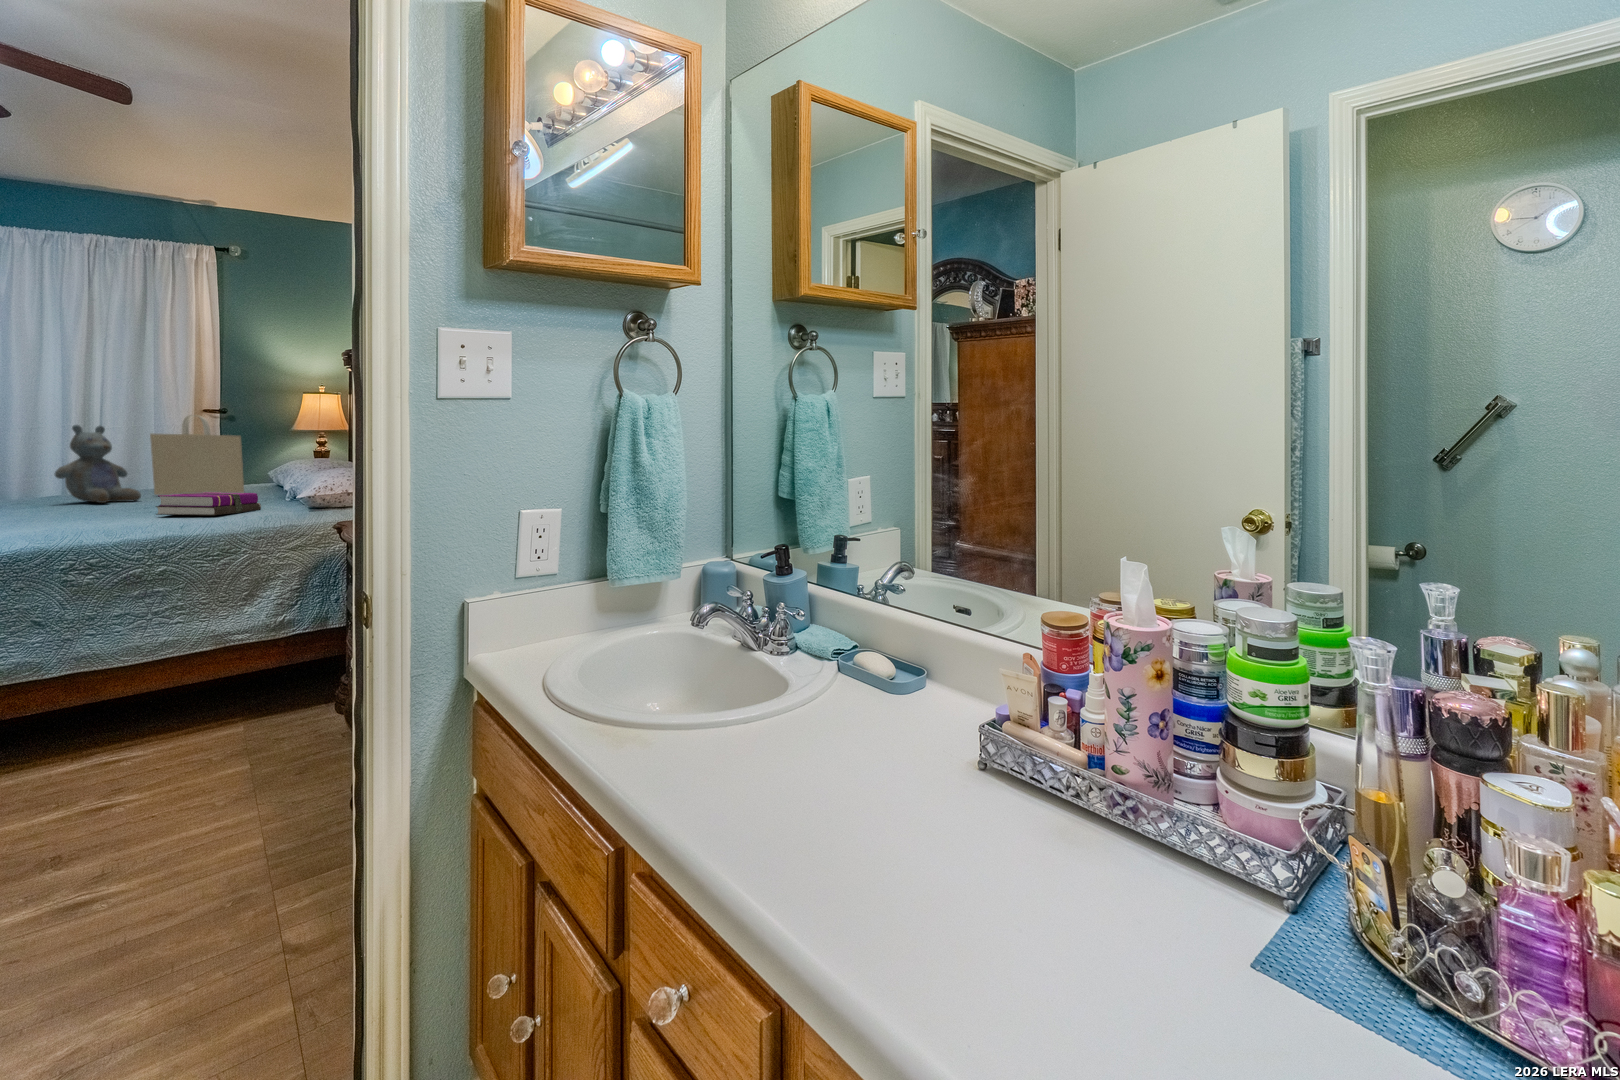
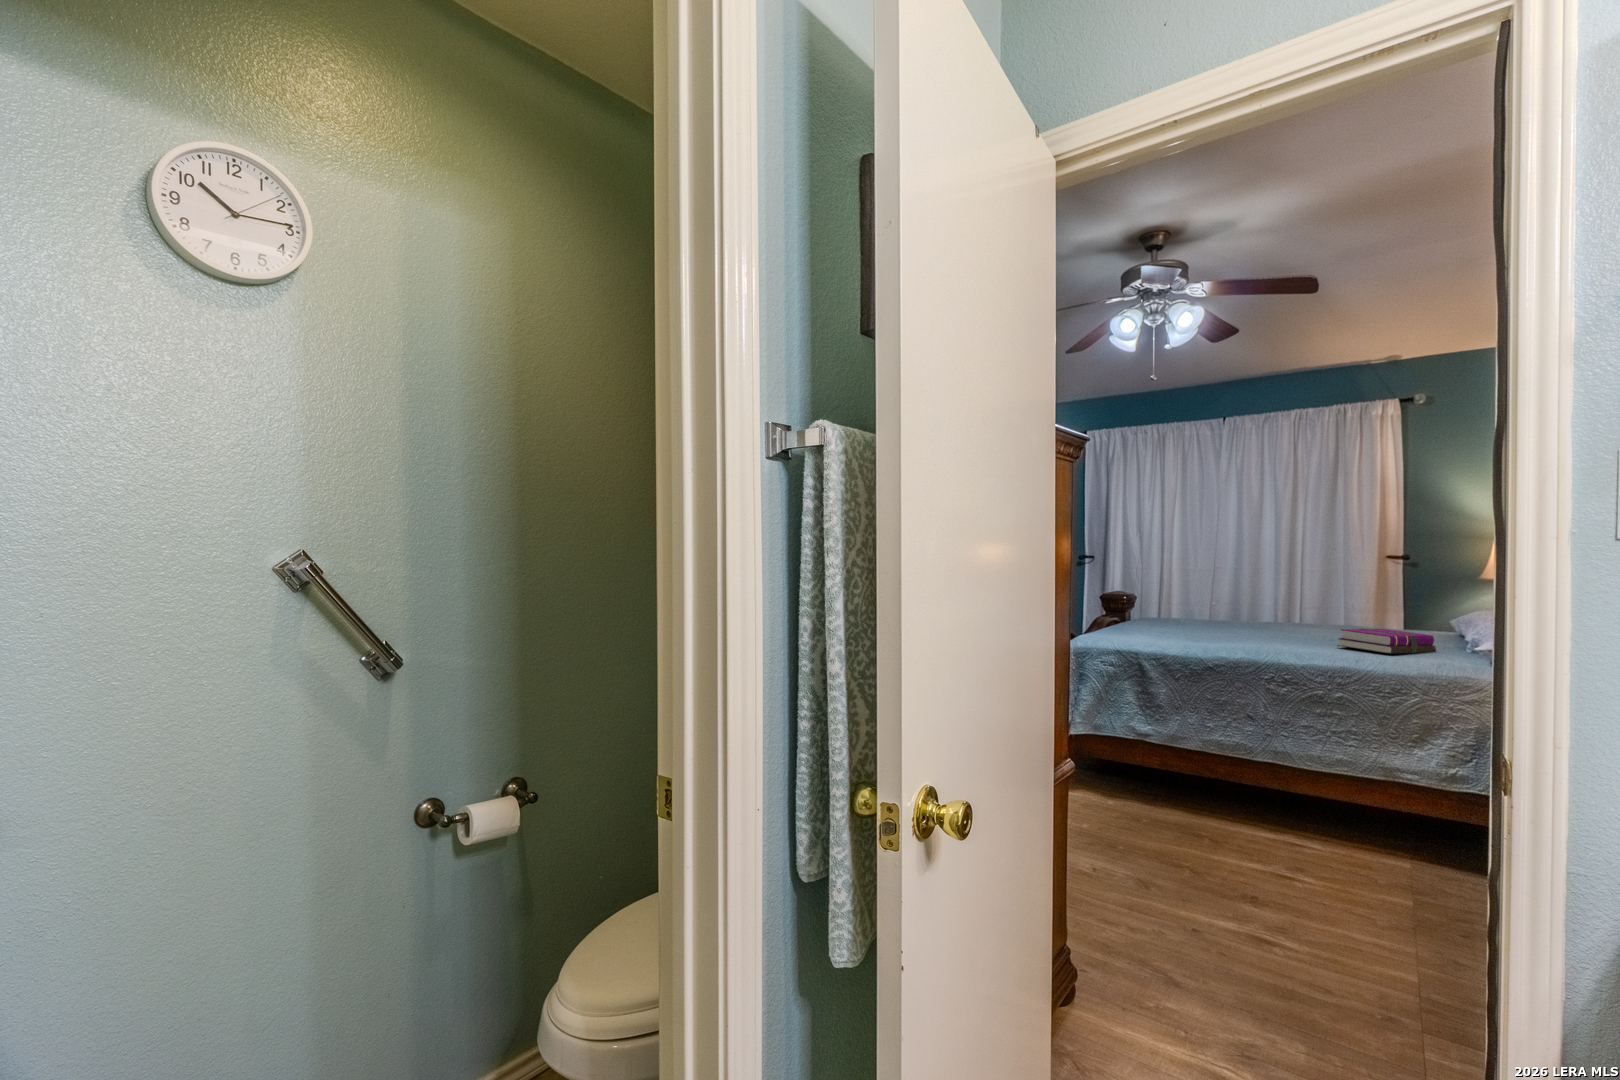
tote bag: present [150,415,244,495] -> none [1329,553,1413,628]
stuffed bear: present [55,425,141,503] -> none [1259,562,1320,626]

